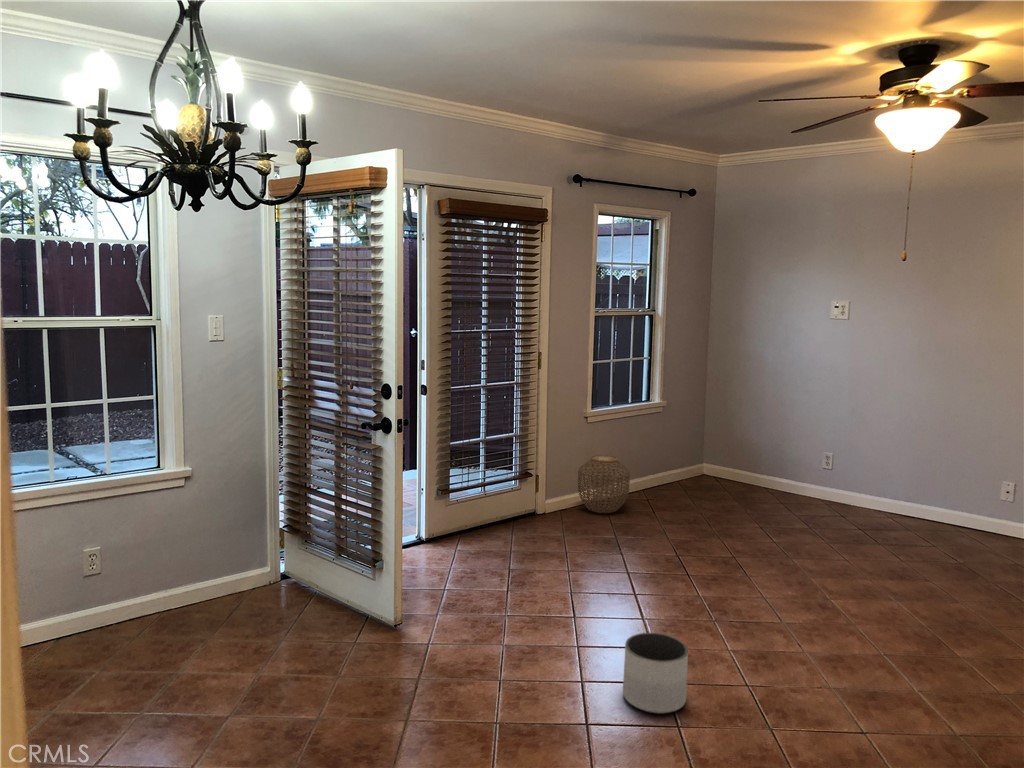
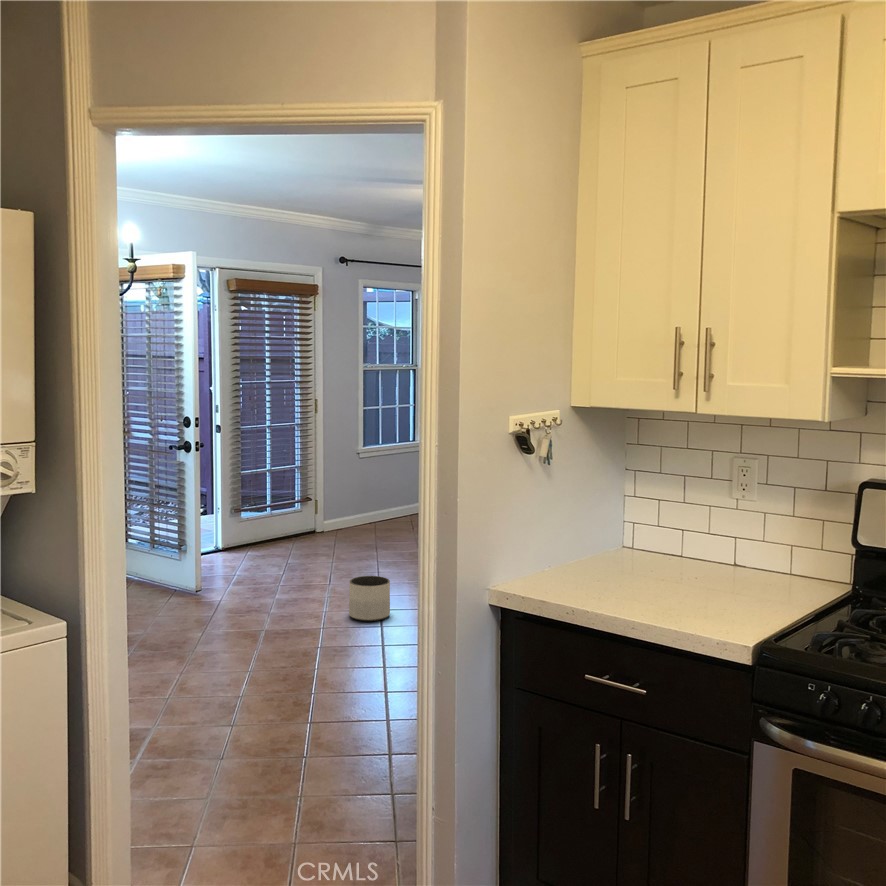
woven basket: present [578,455,630,513] -> none [351,484,393,530]

